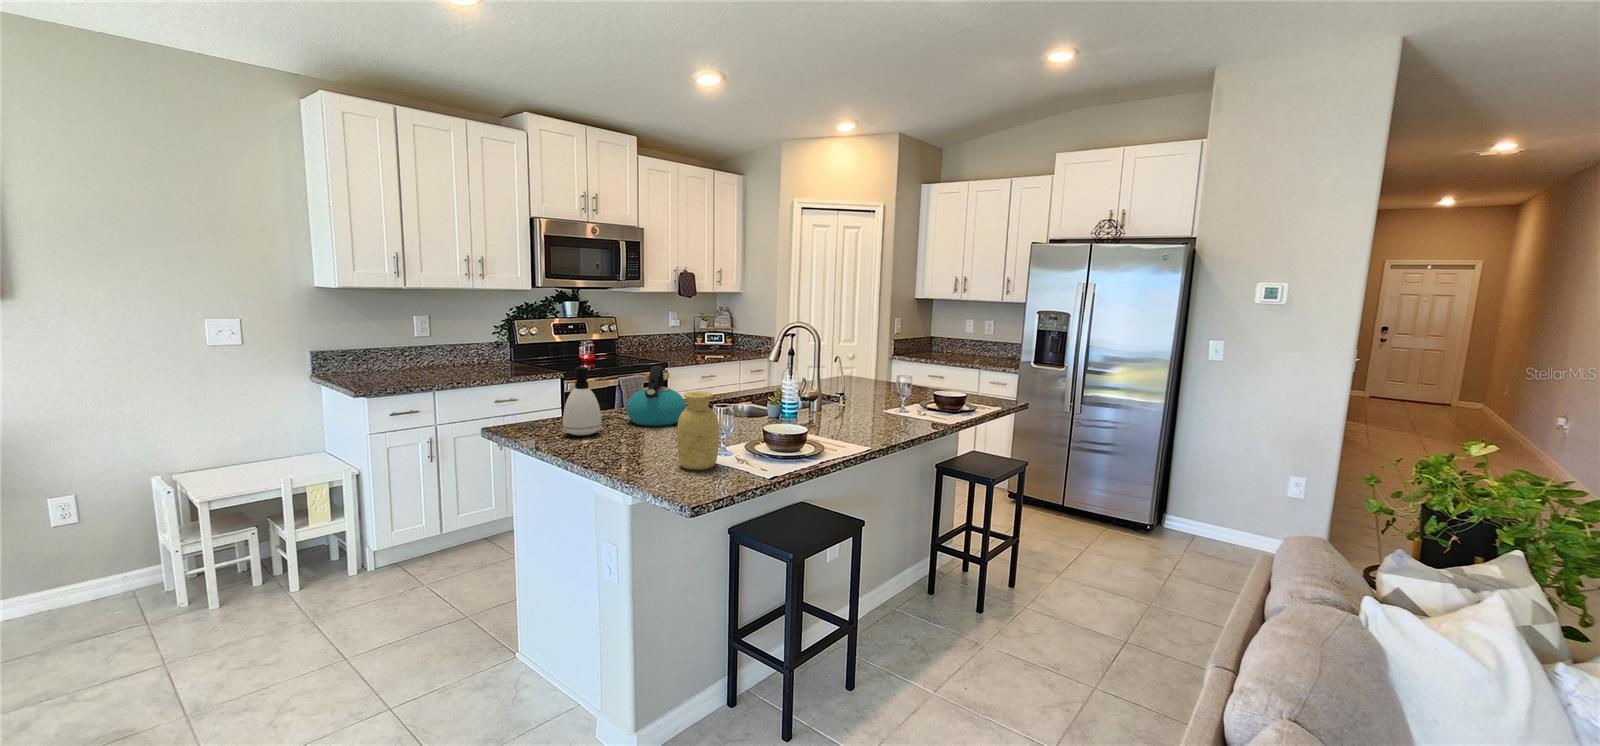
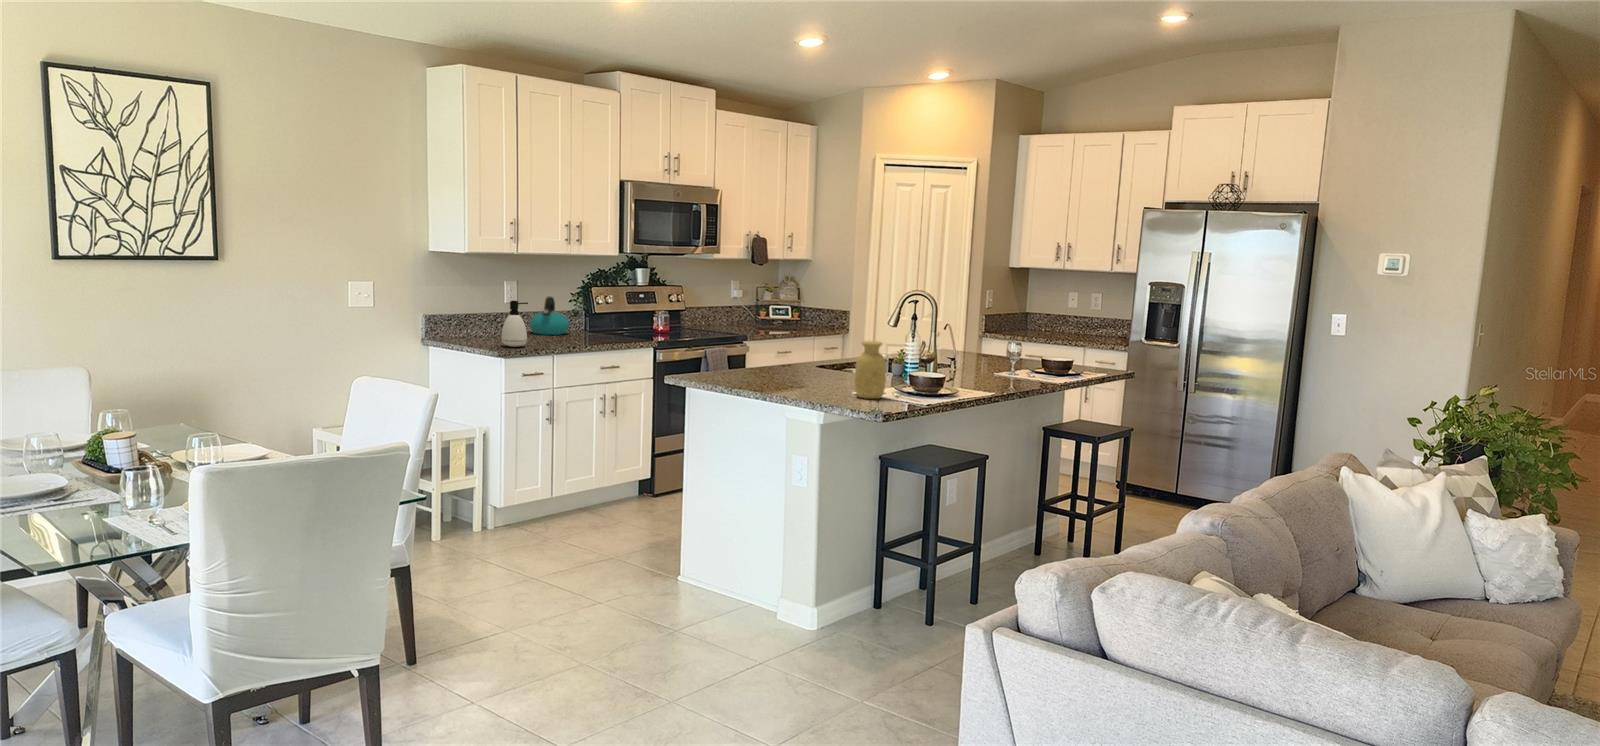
kettle: present [626,366,686,426] -> present [530,297,569,335]
soap dispenser: present [563,367,602,436] -> present [501,300,528,347]

